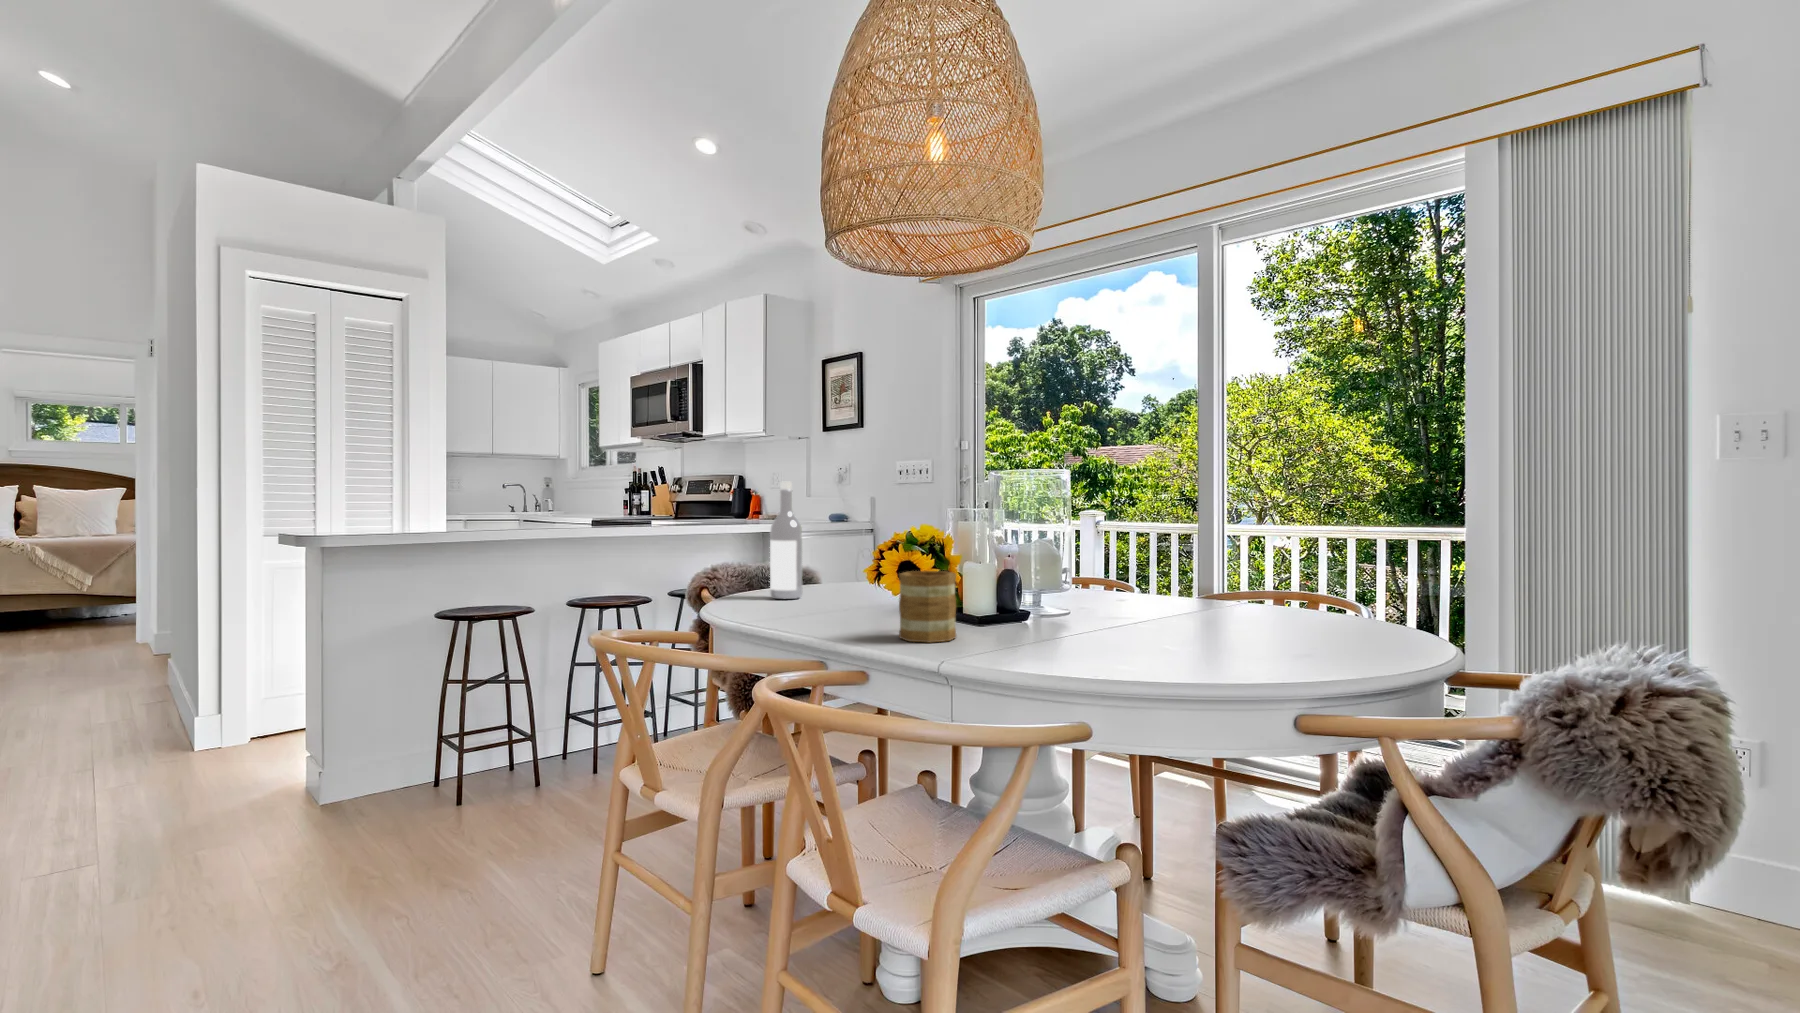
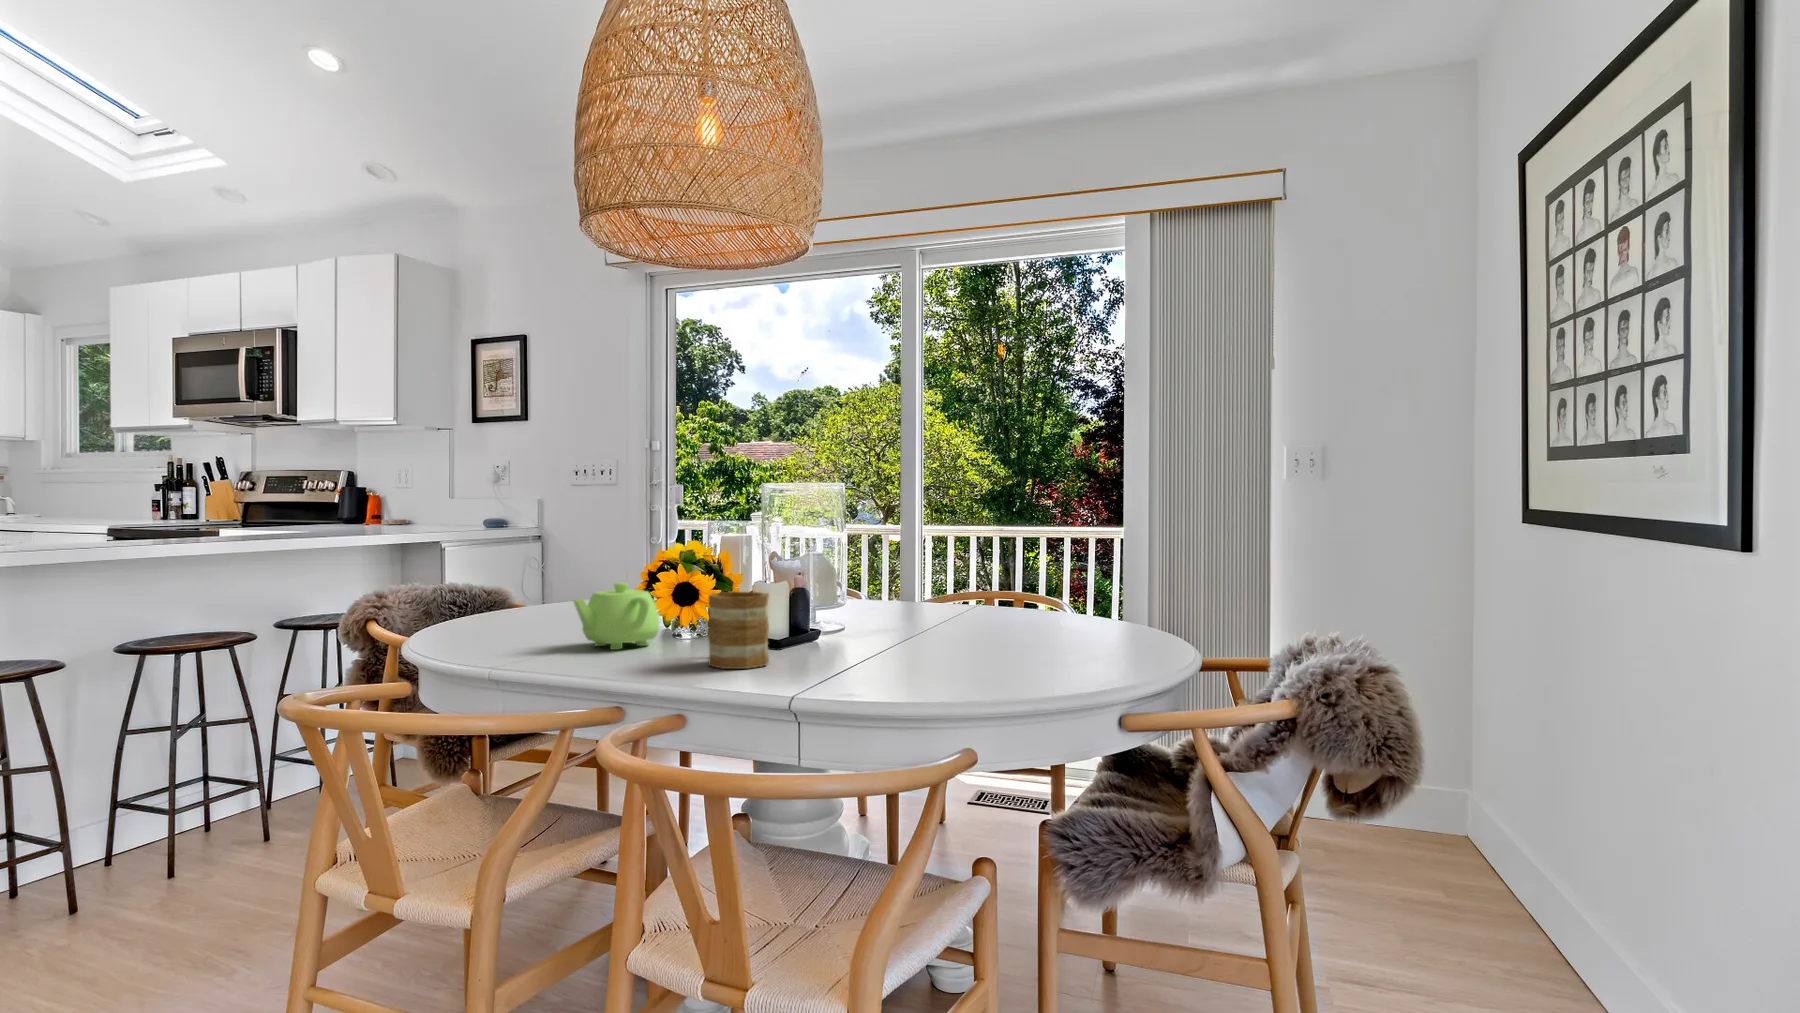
wine bottle: present [770,482,802,599] -> none [494,490,534,628]
teapot: none [805,561,892,620] -> present [574,583,661,650]

